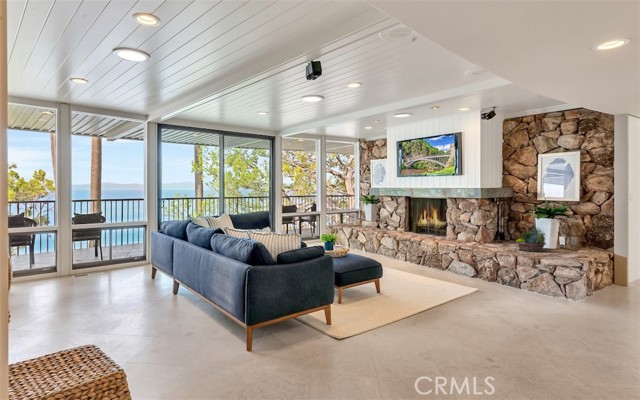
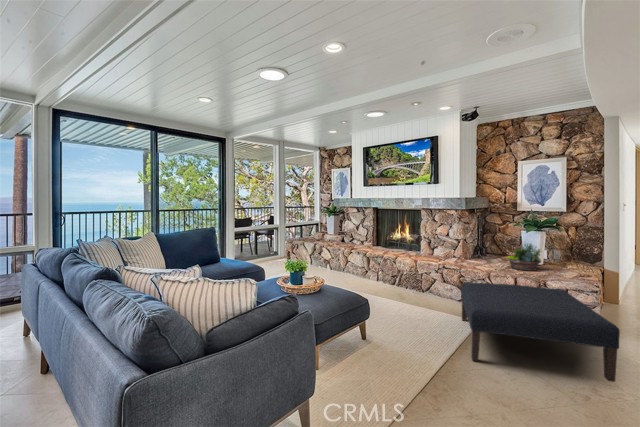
ottoman: none [453,256,561,324] -> present [461,282,620,382]

